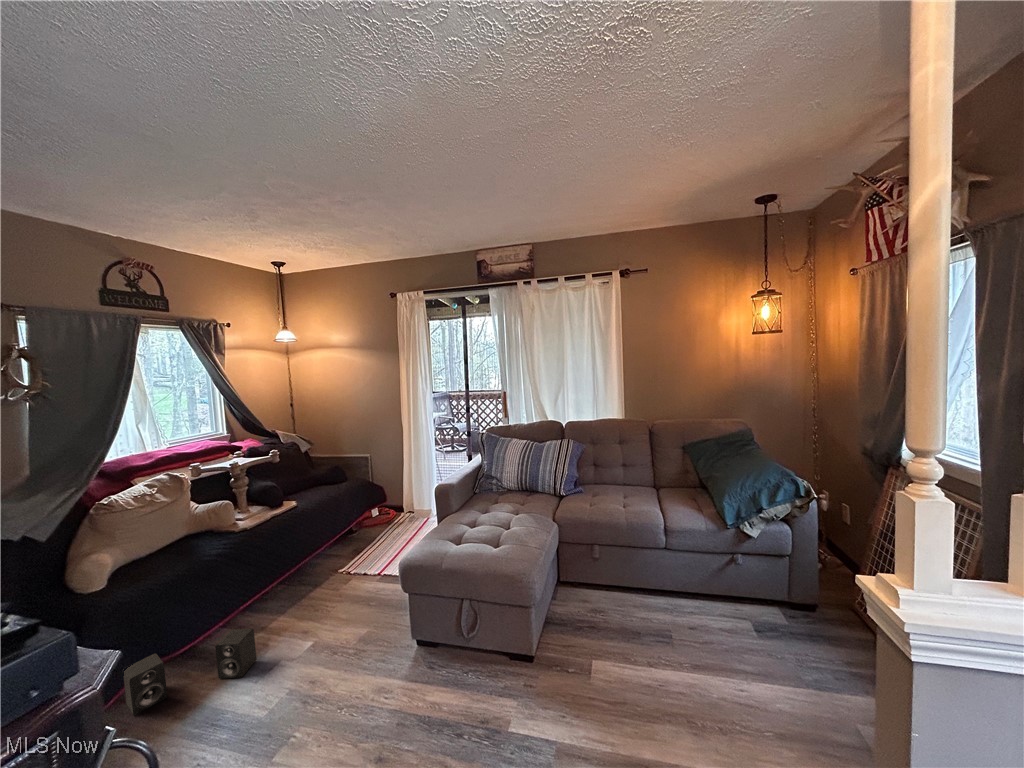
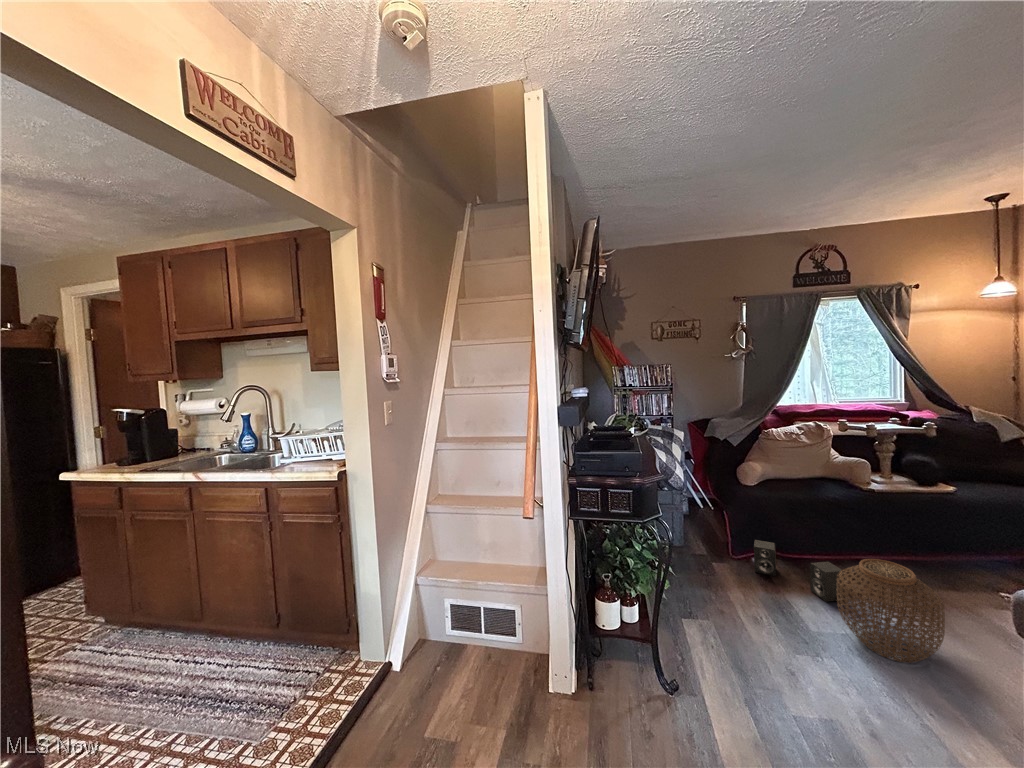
woven basket: none [265,586,353,689] -> present [837,559,945,663]

